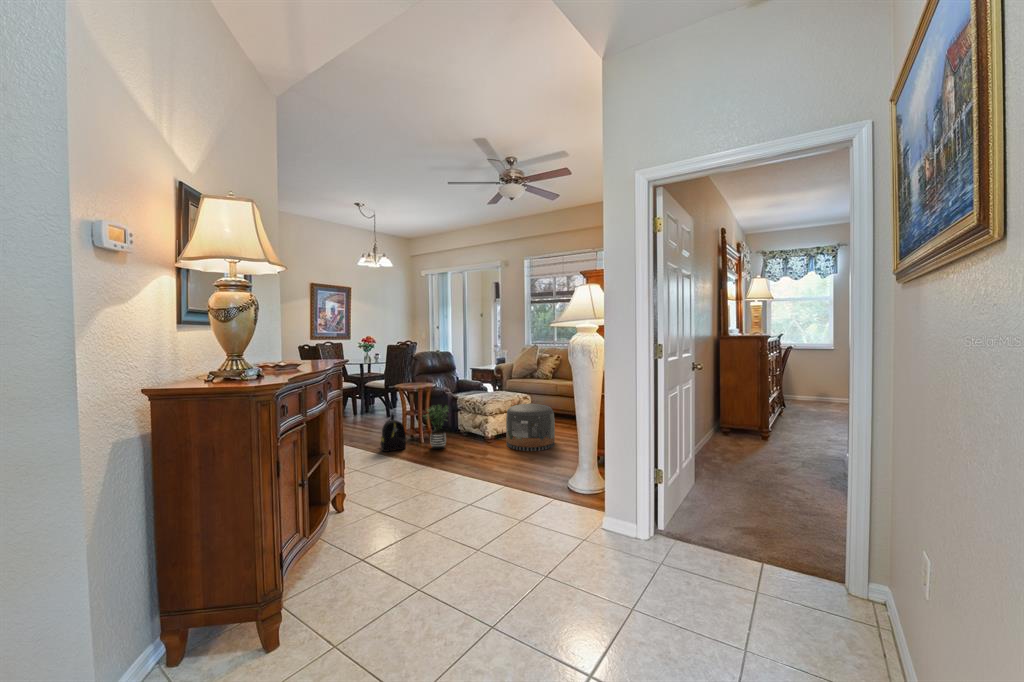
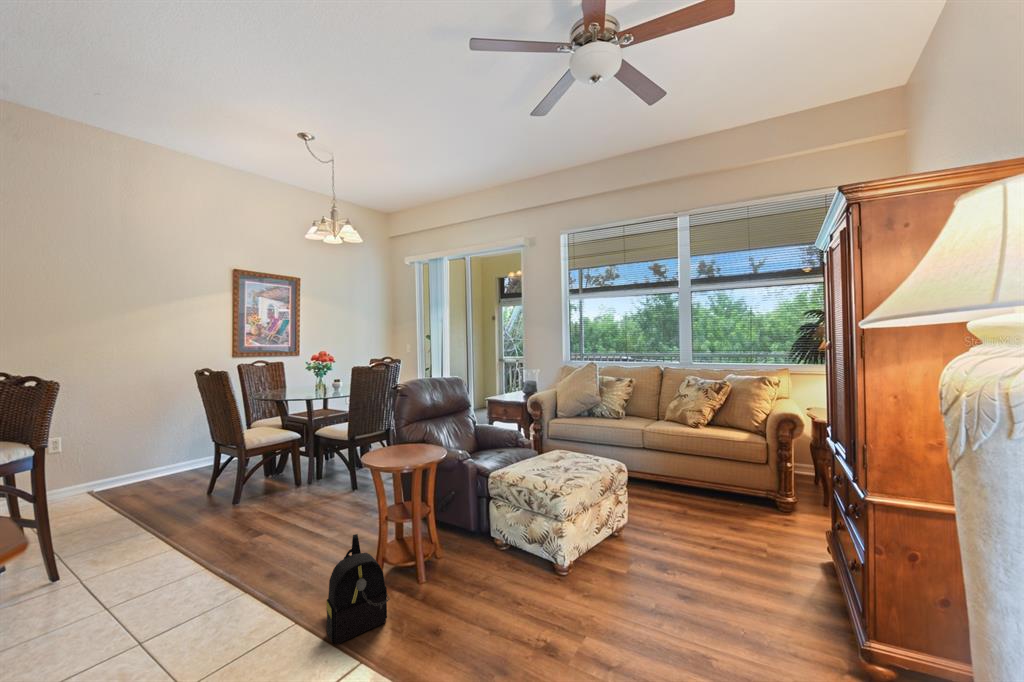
pouf: present [506,404,555,451] -> none [609,494,724,627]
potted plant: present [424,405,448,449] -> none [424,507,493,623]

